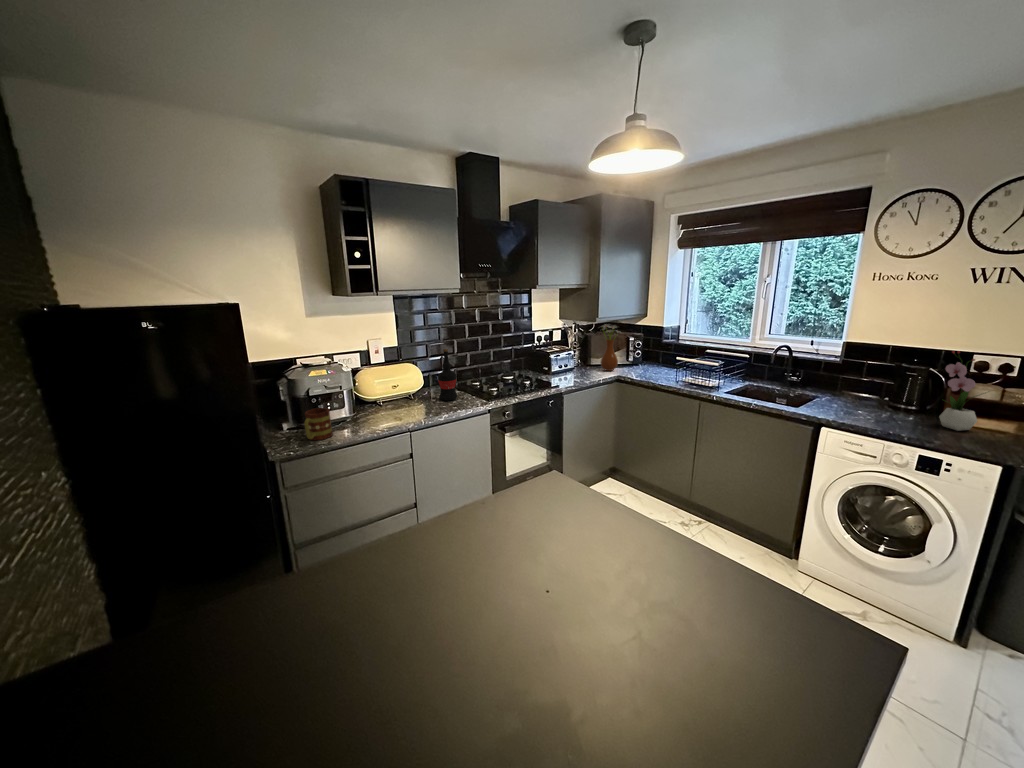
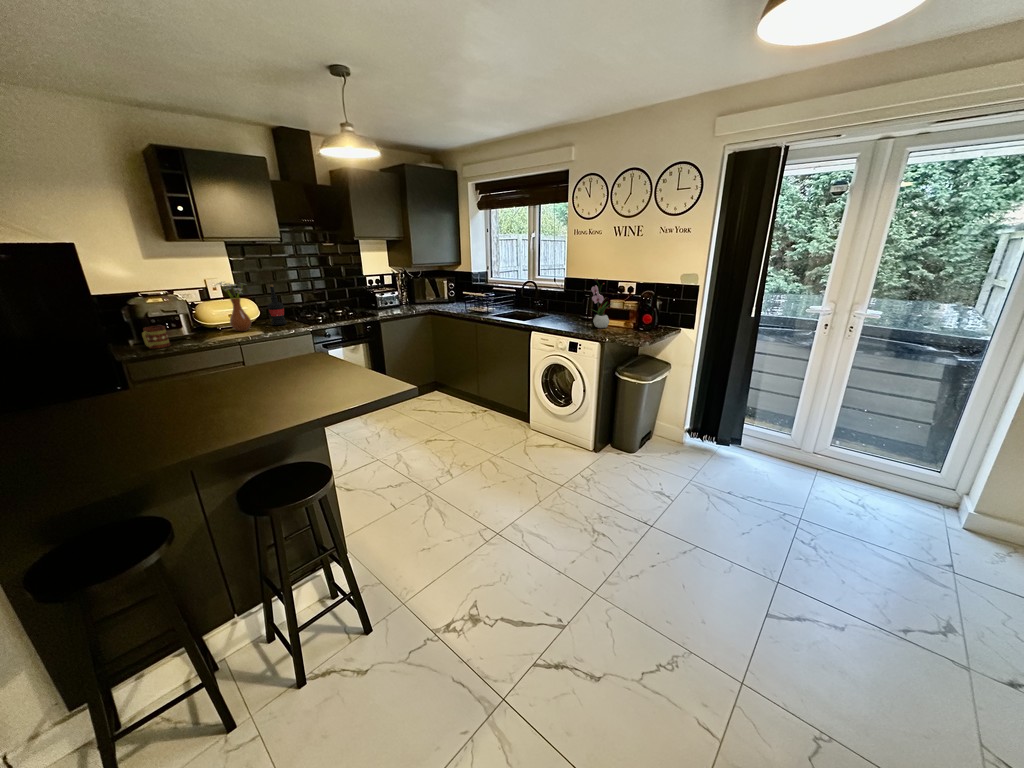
vase: present [601,324,619,371] -> present [216,282,251,331]

